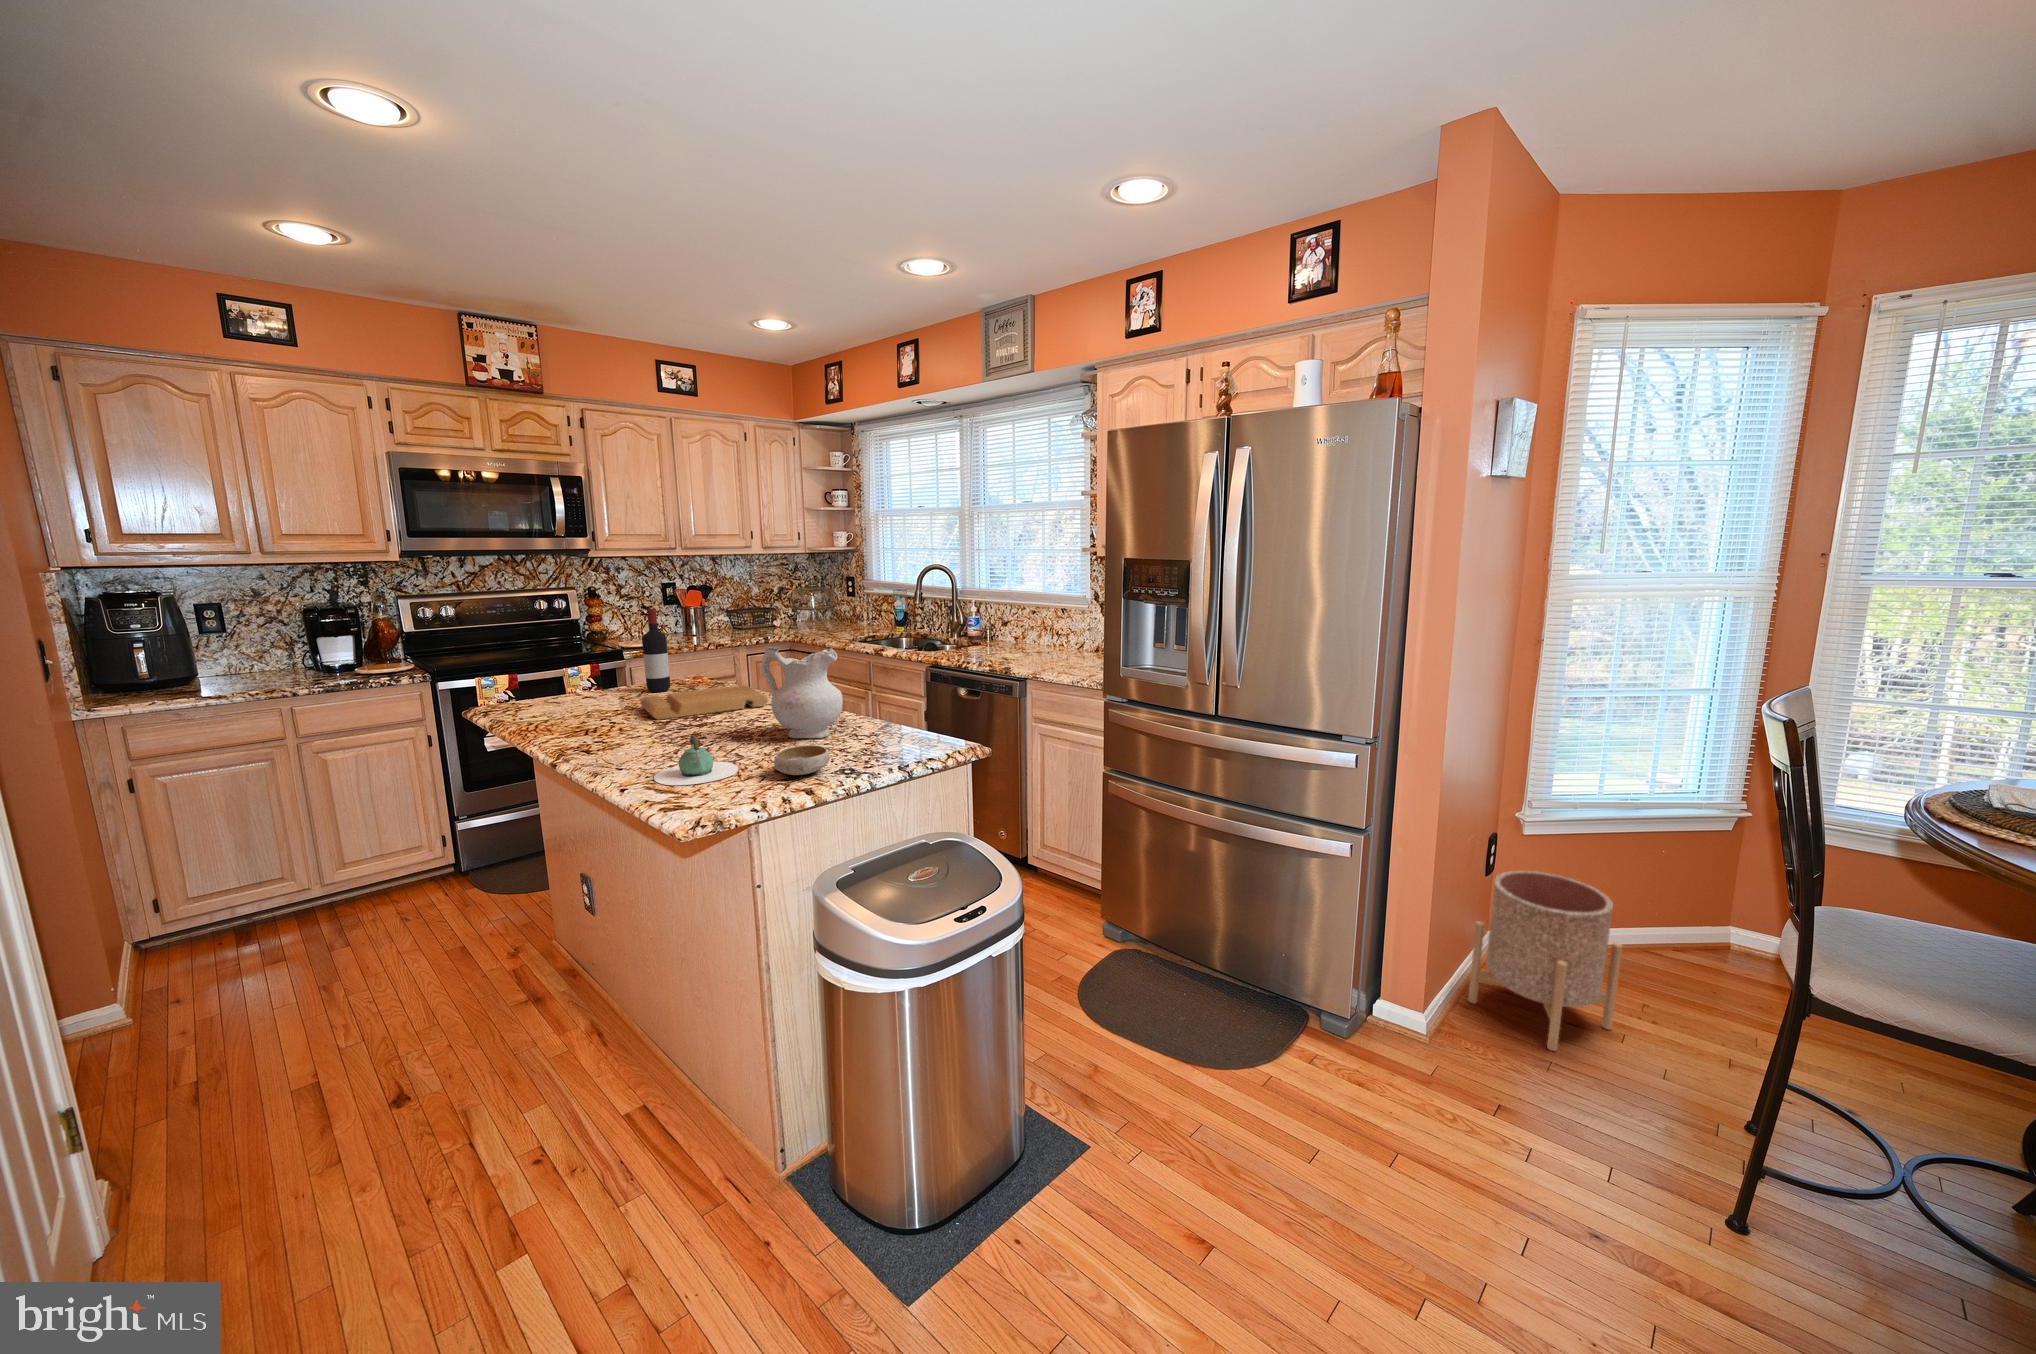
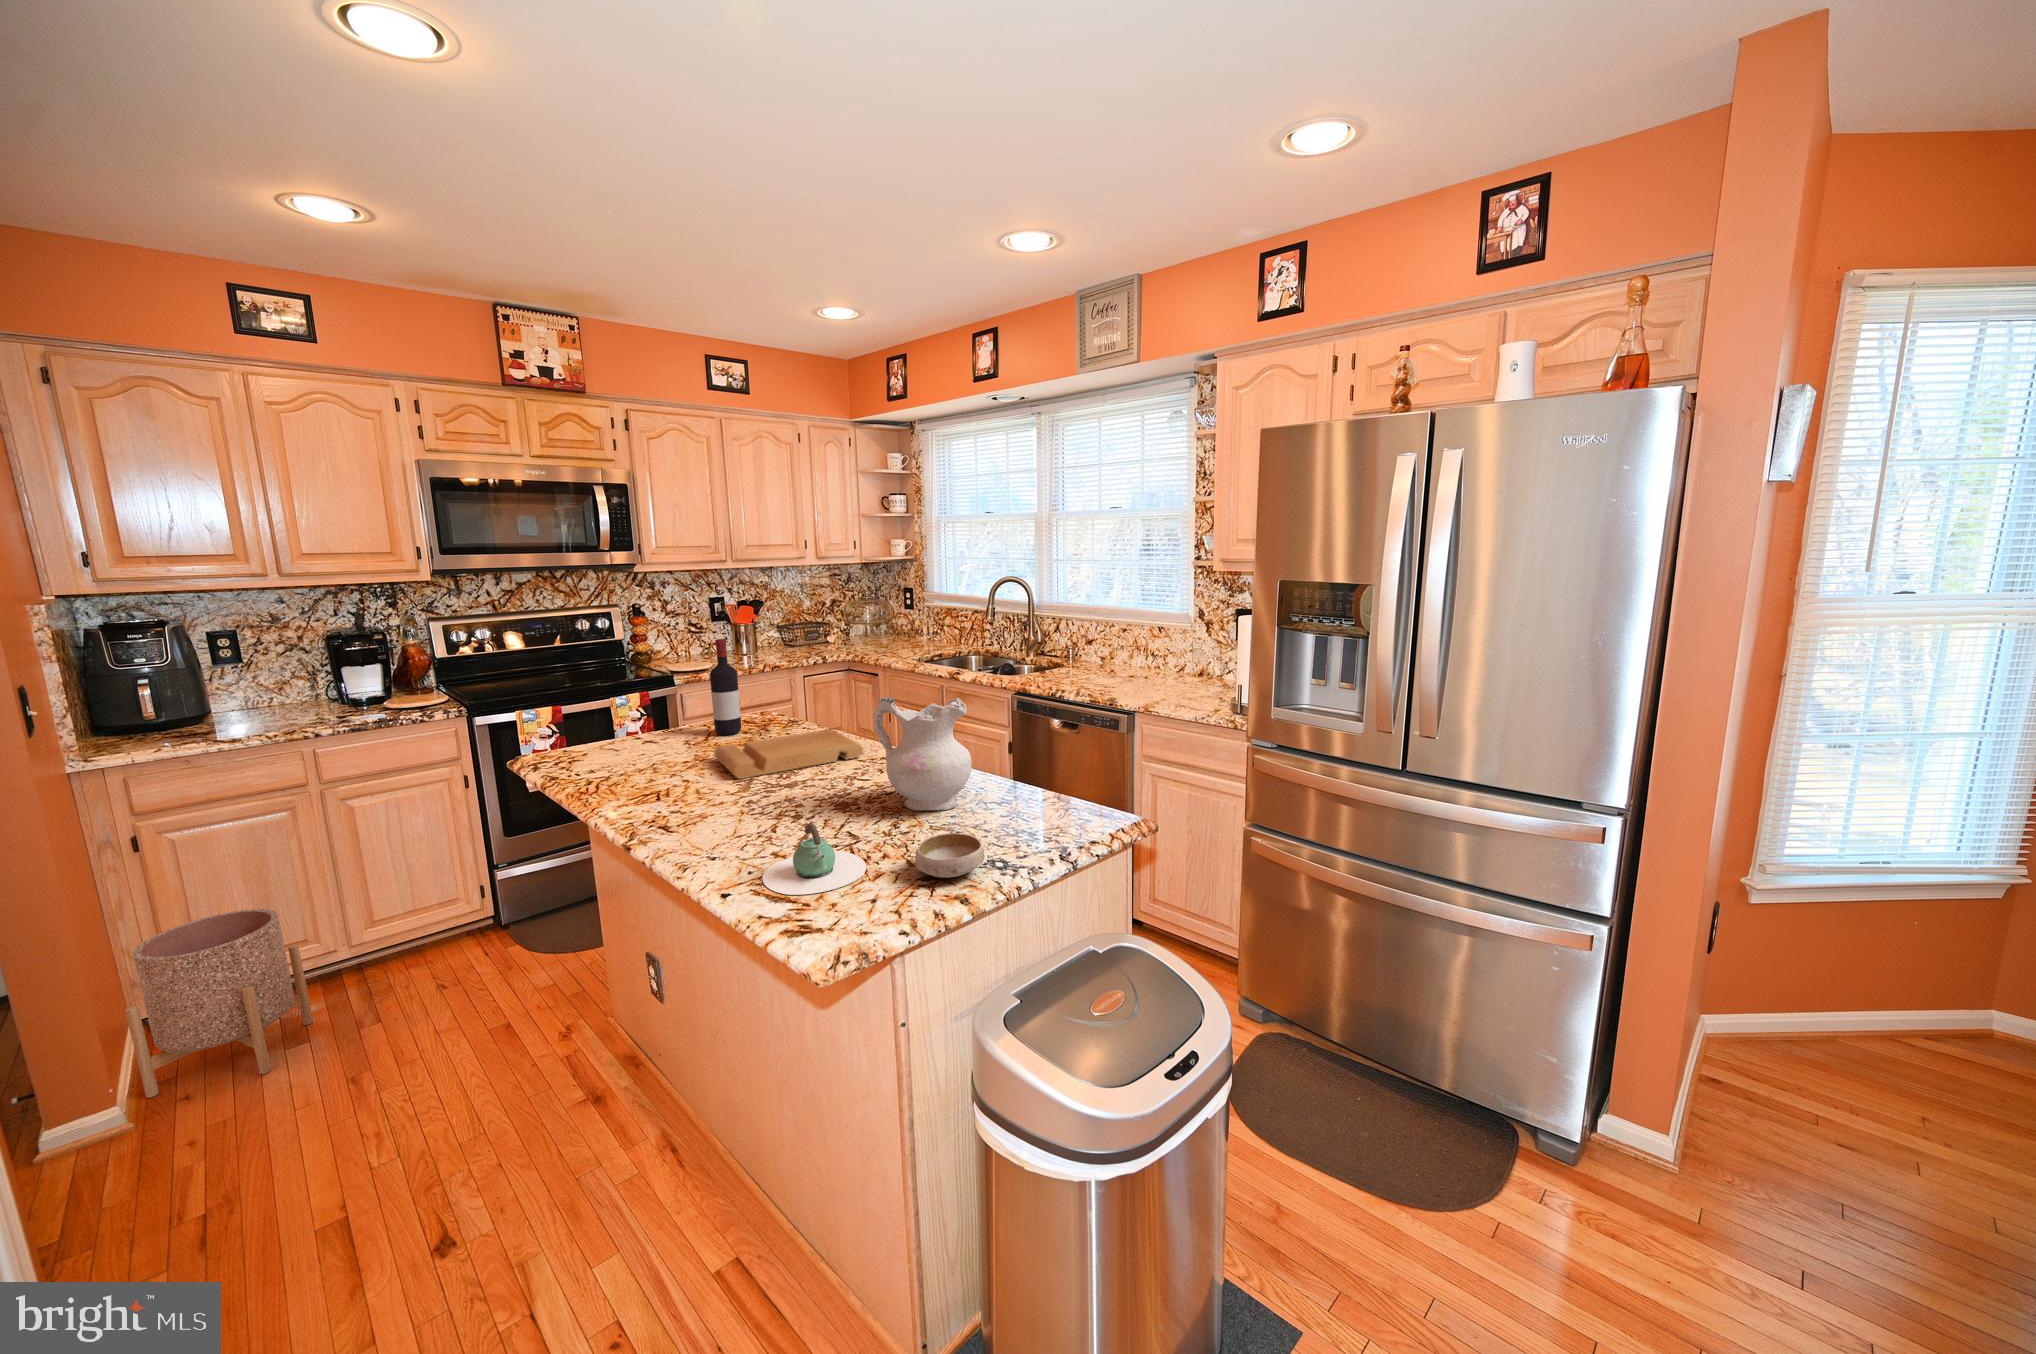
planter: present [1468,871,1622,1051] -> present [125,909,313,1098]

